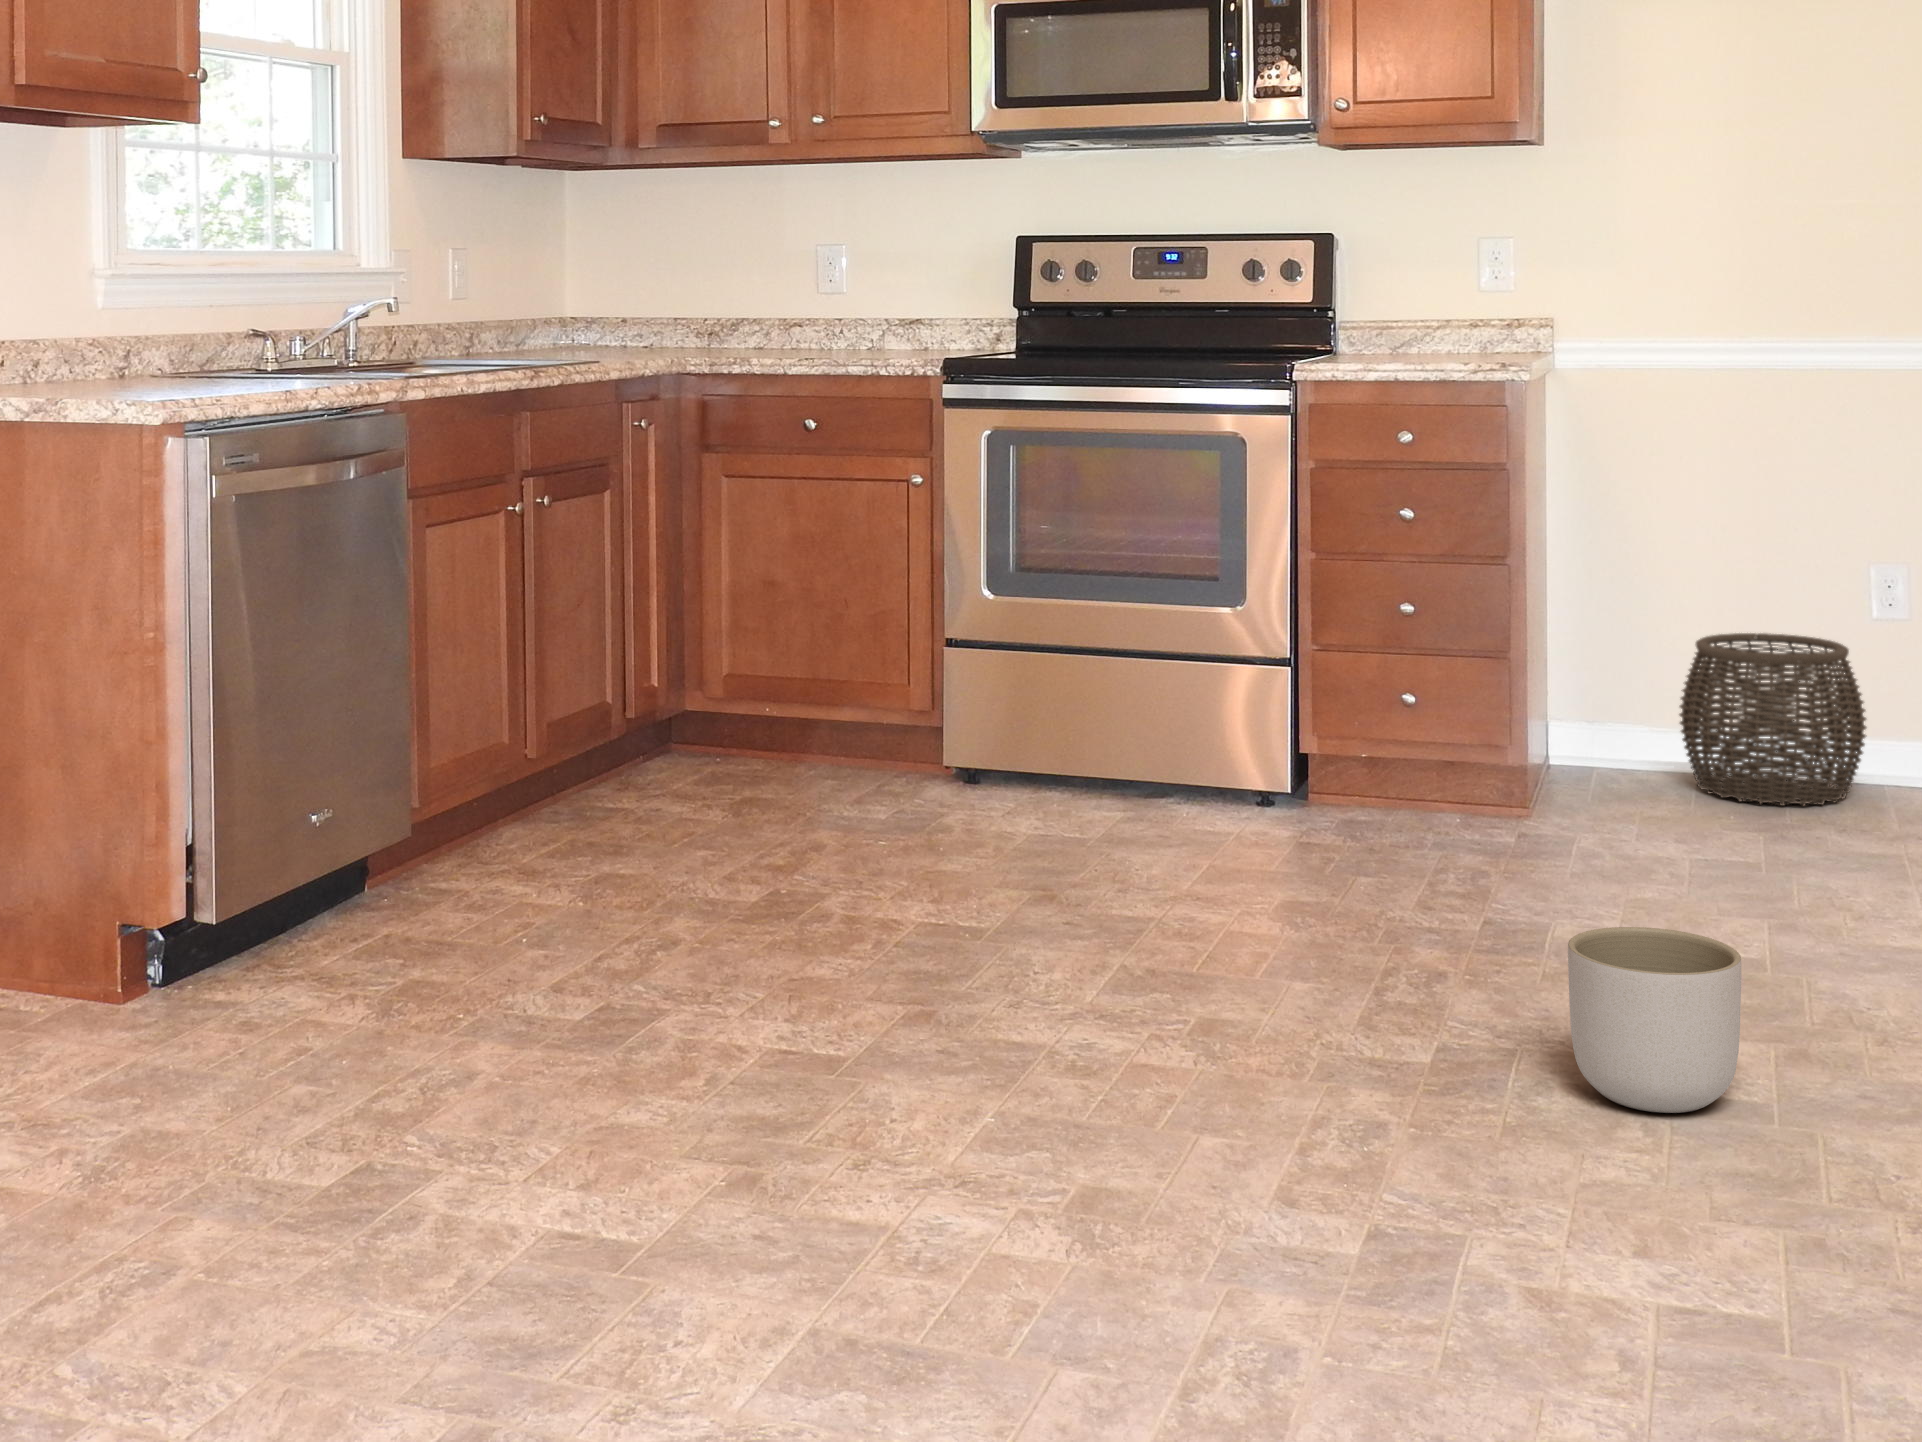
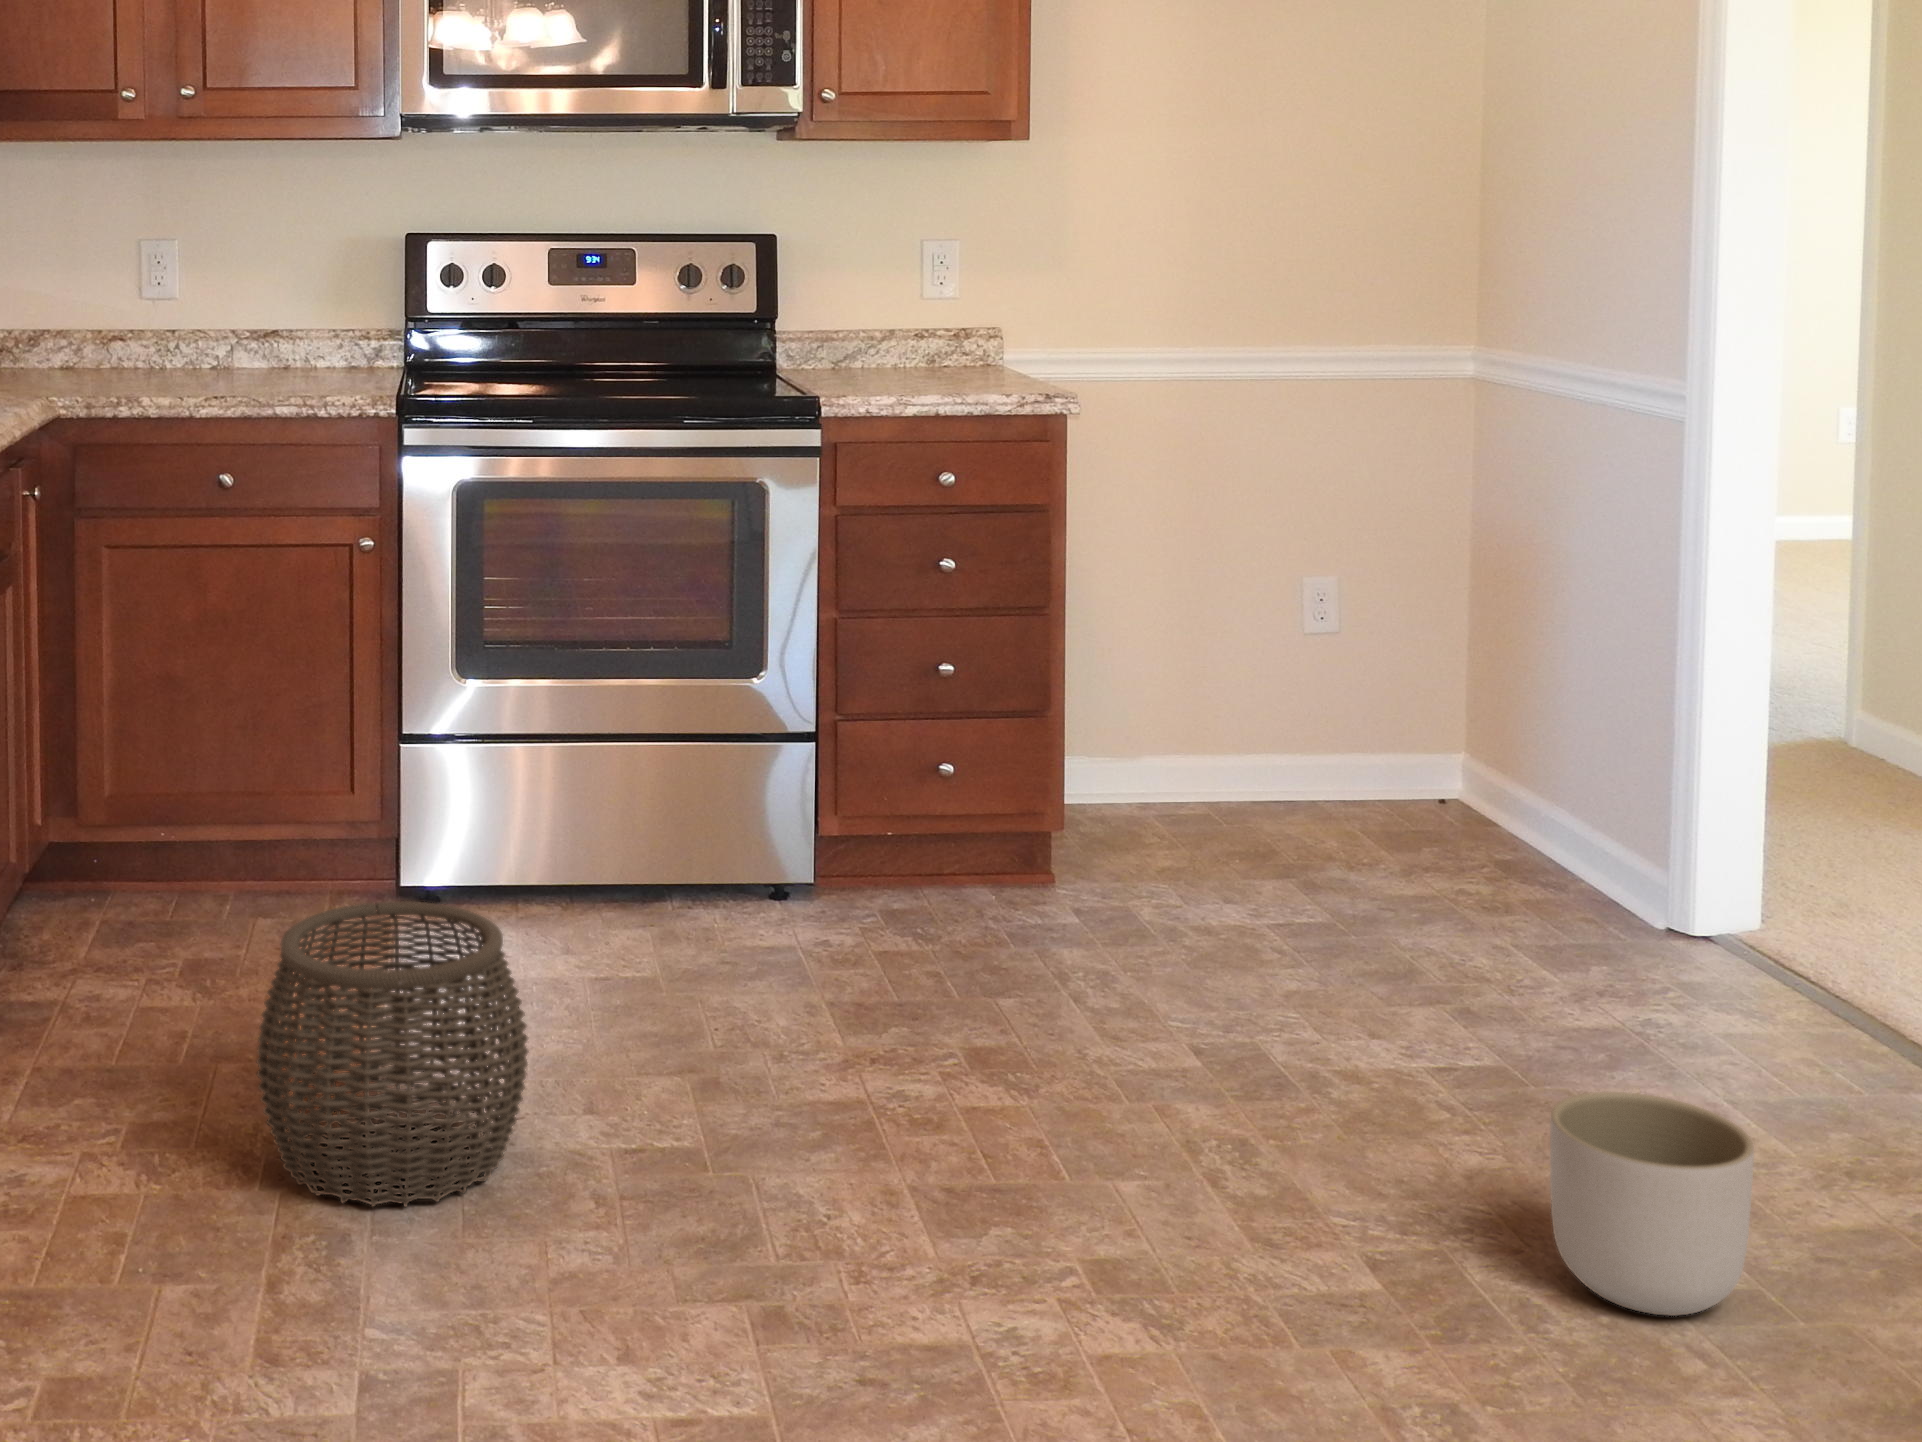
woven basket: present [1679,633,1867,806] -> present [257,901,528,1207]

